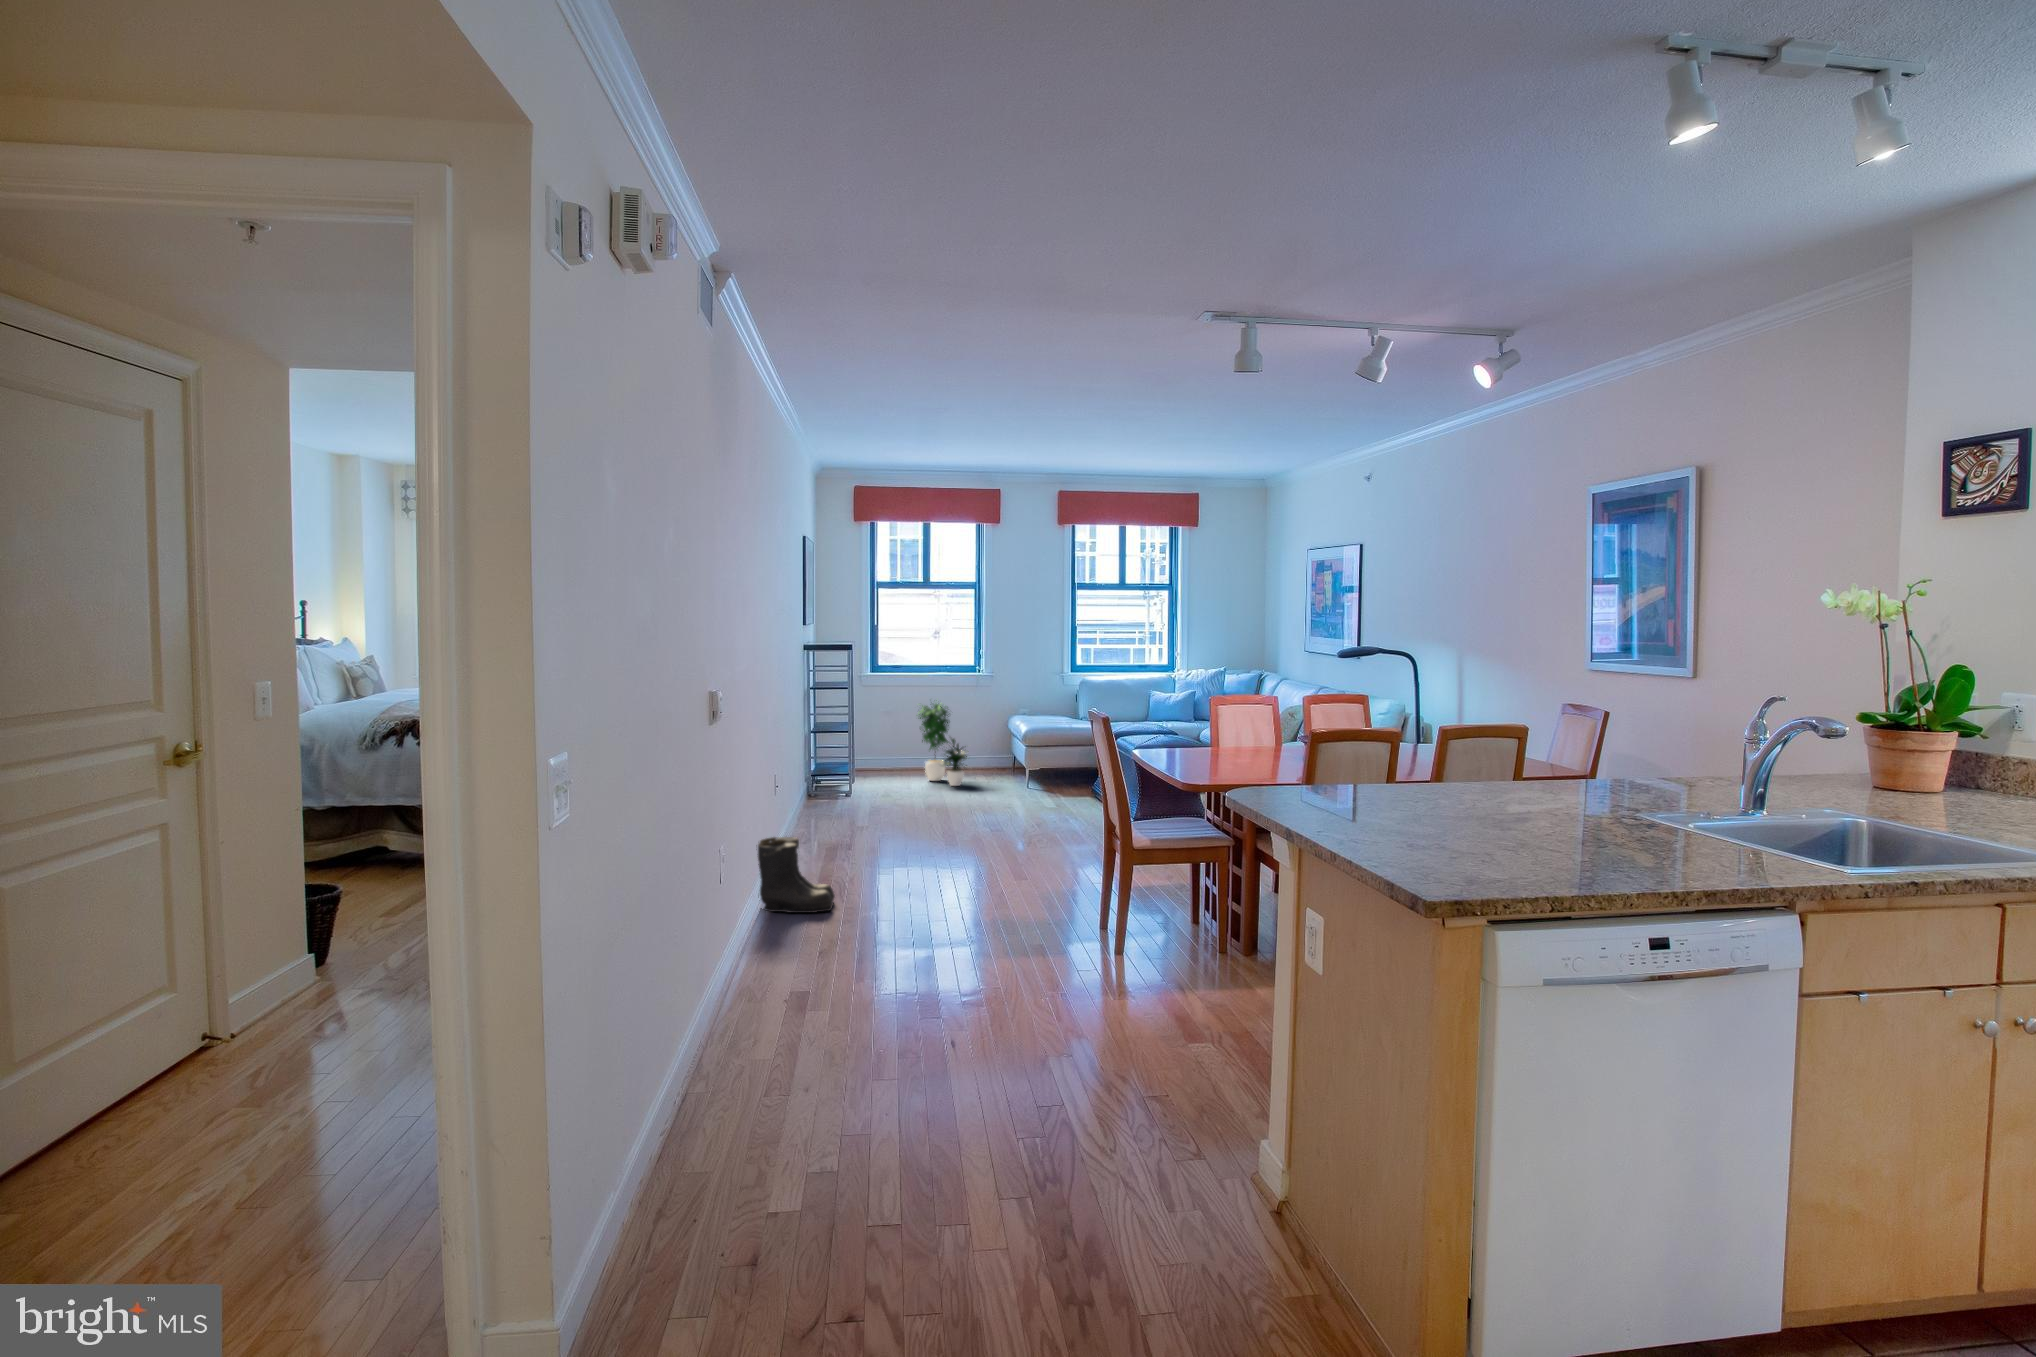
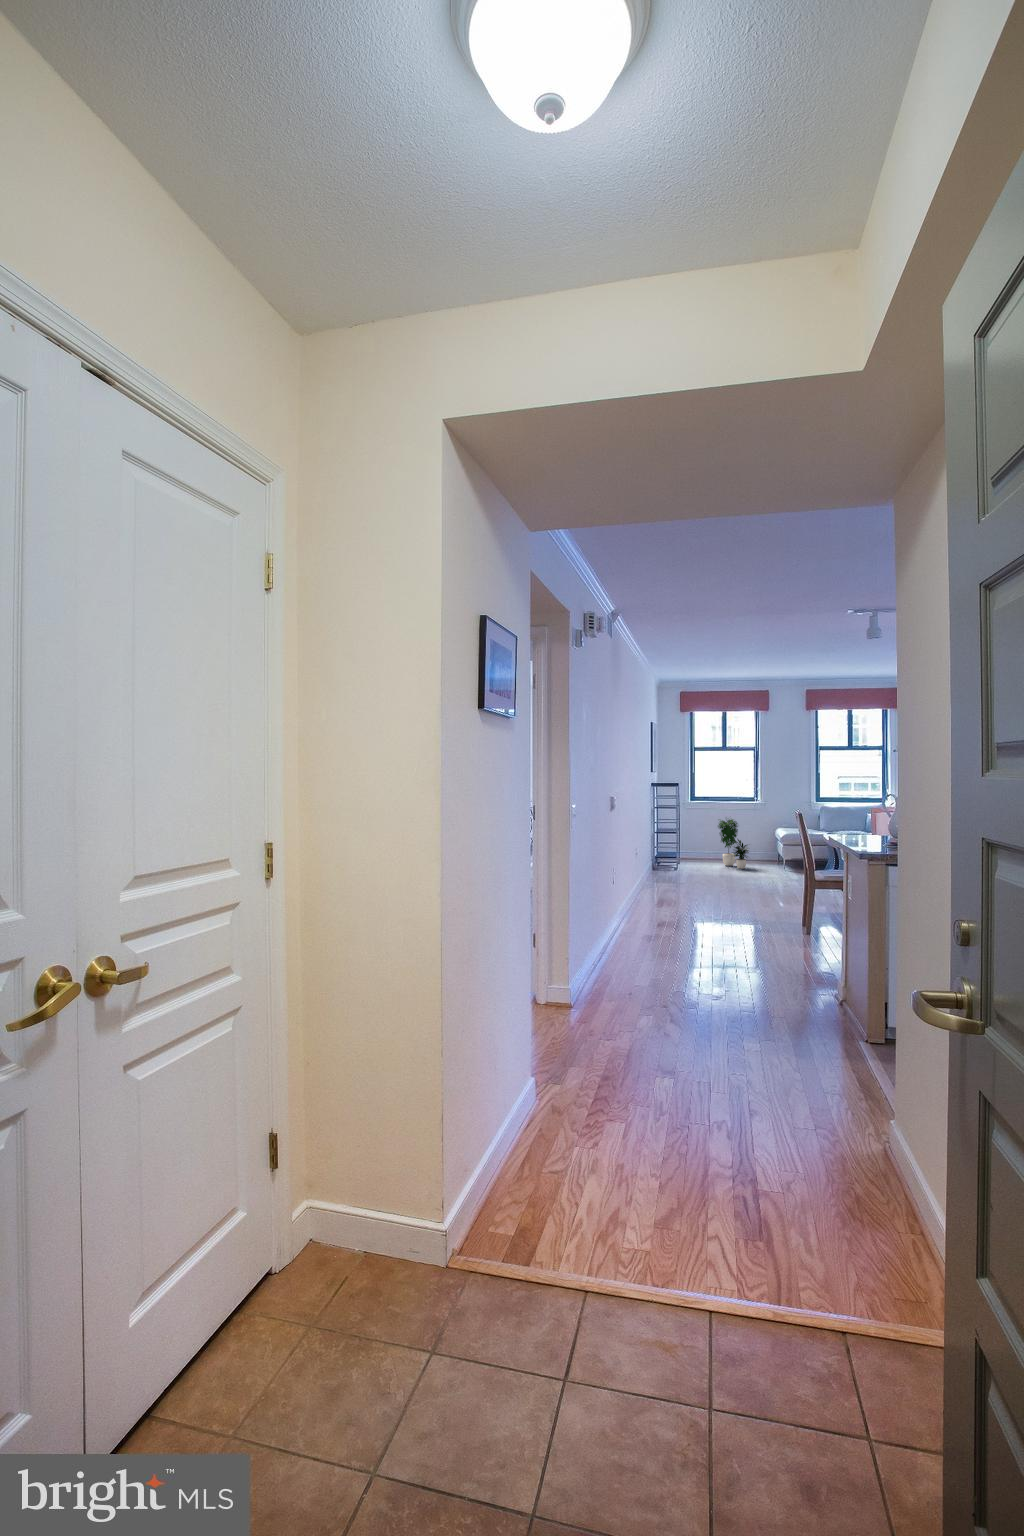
boots: present [757,837,835,913] -> none [631,876,670,914]

